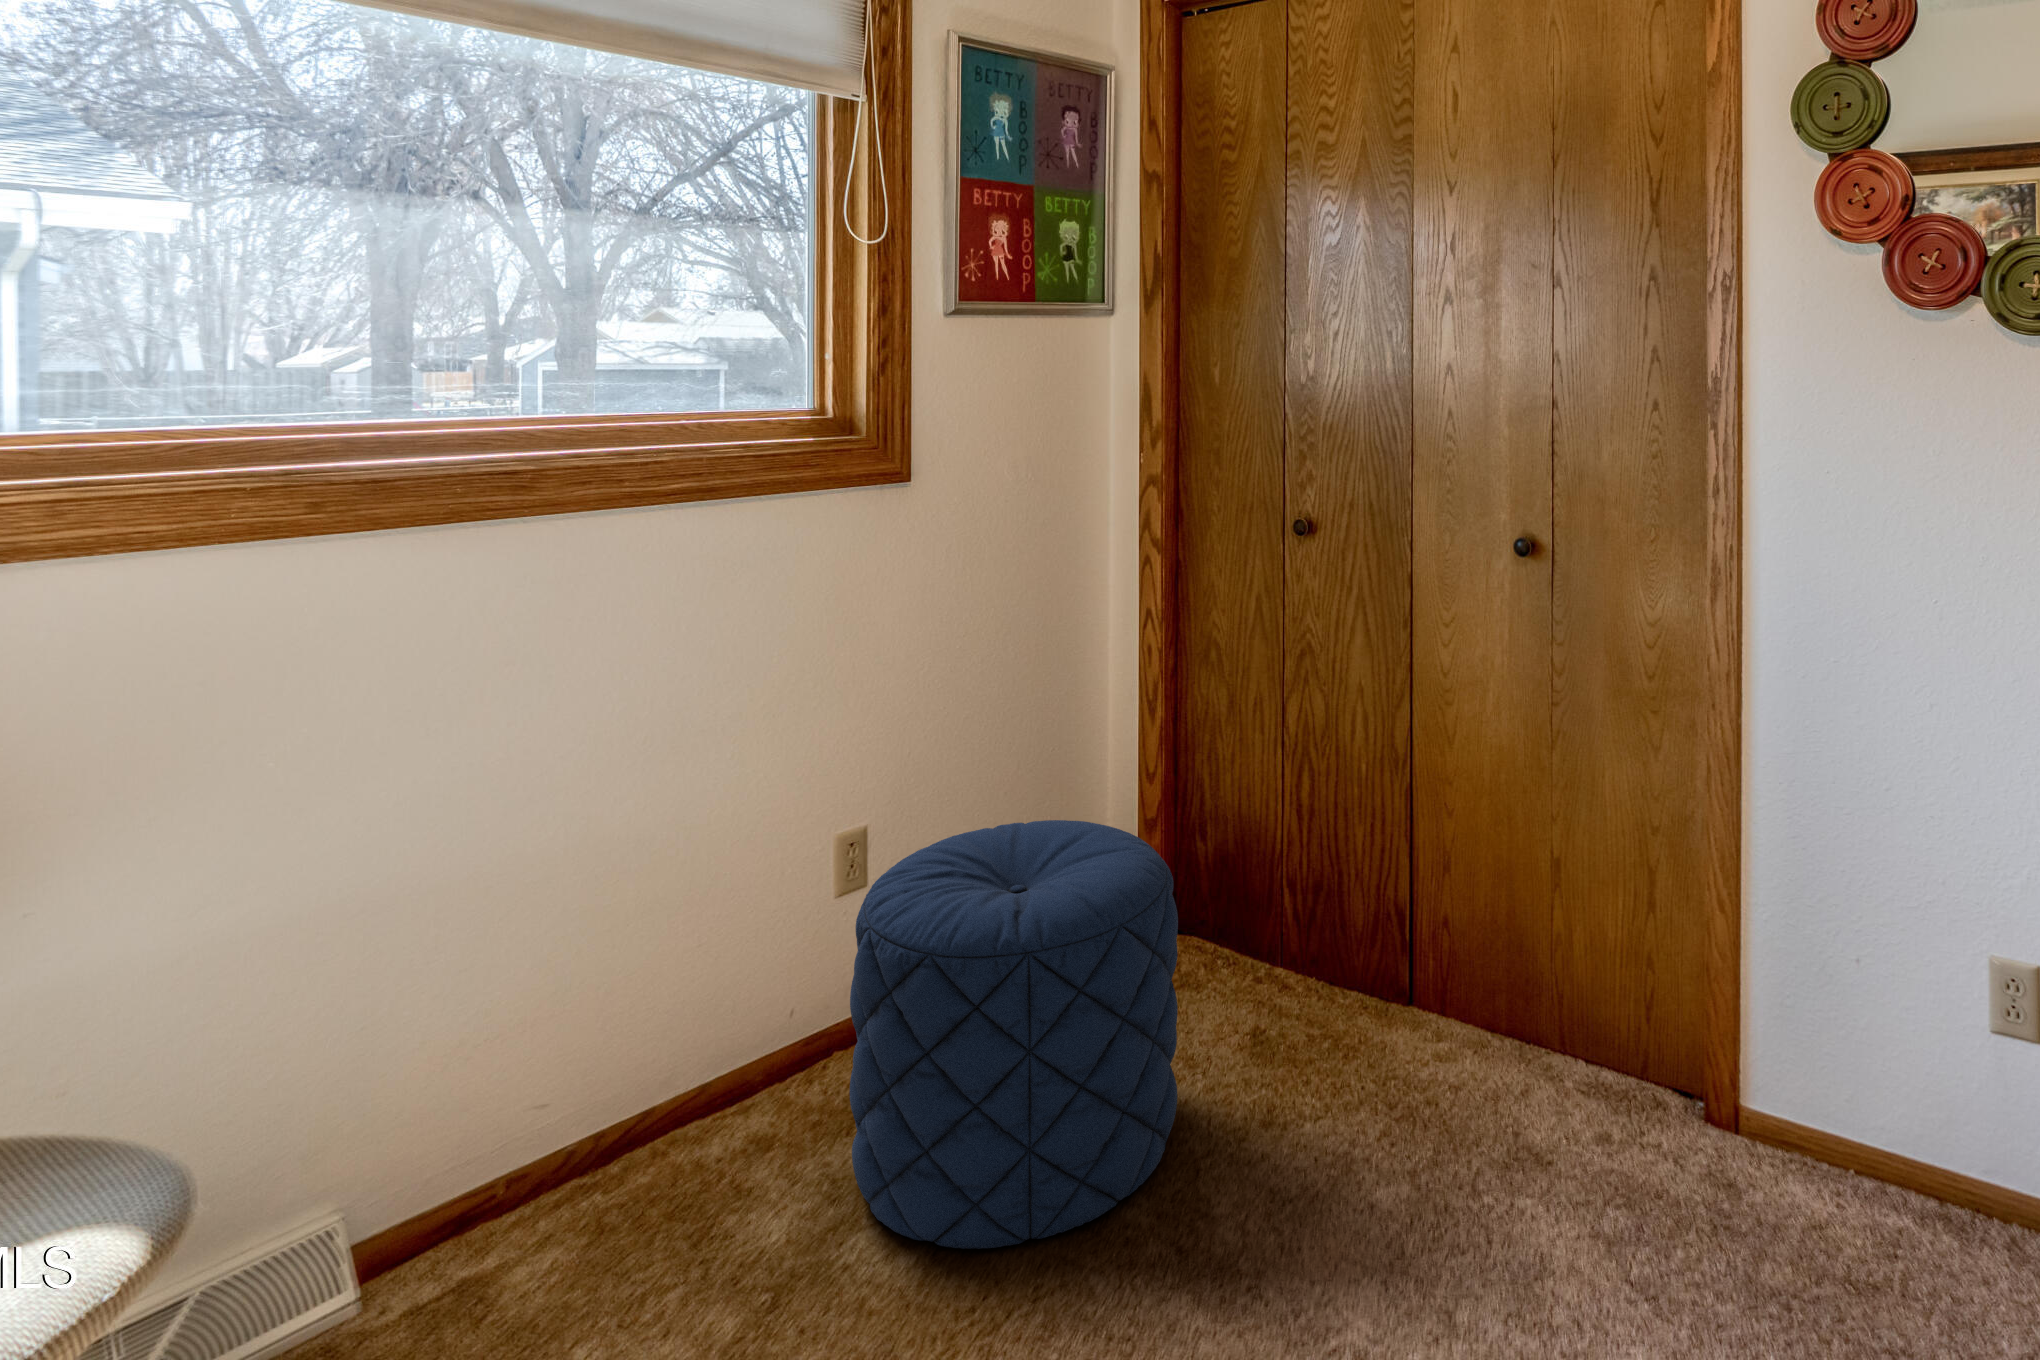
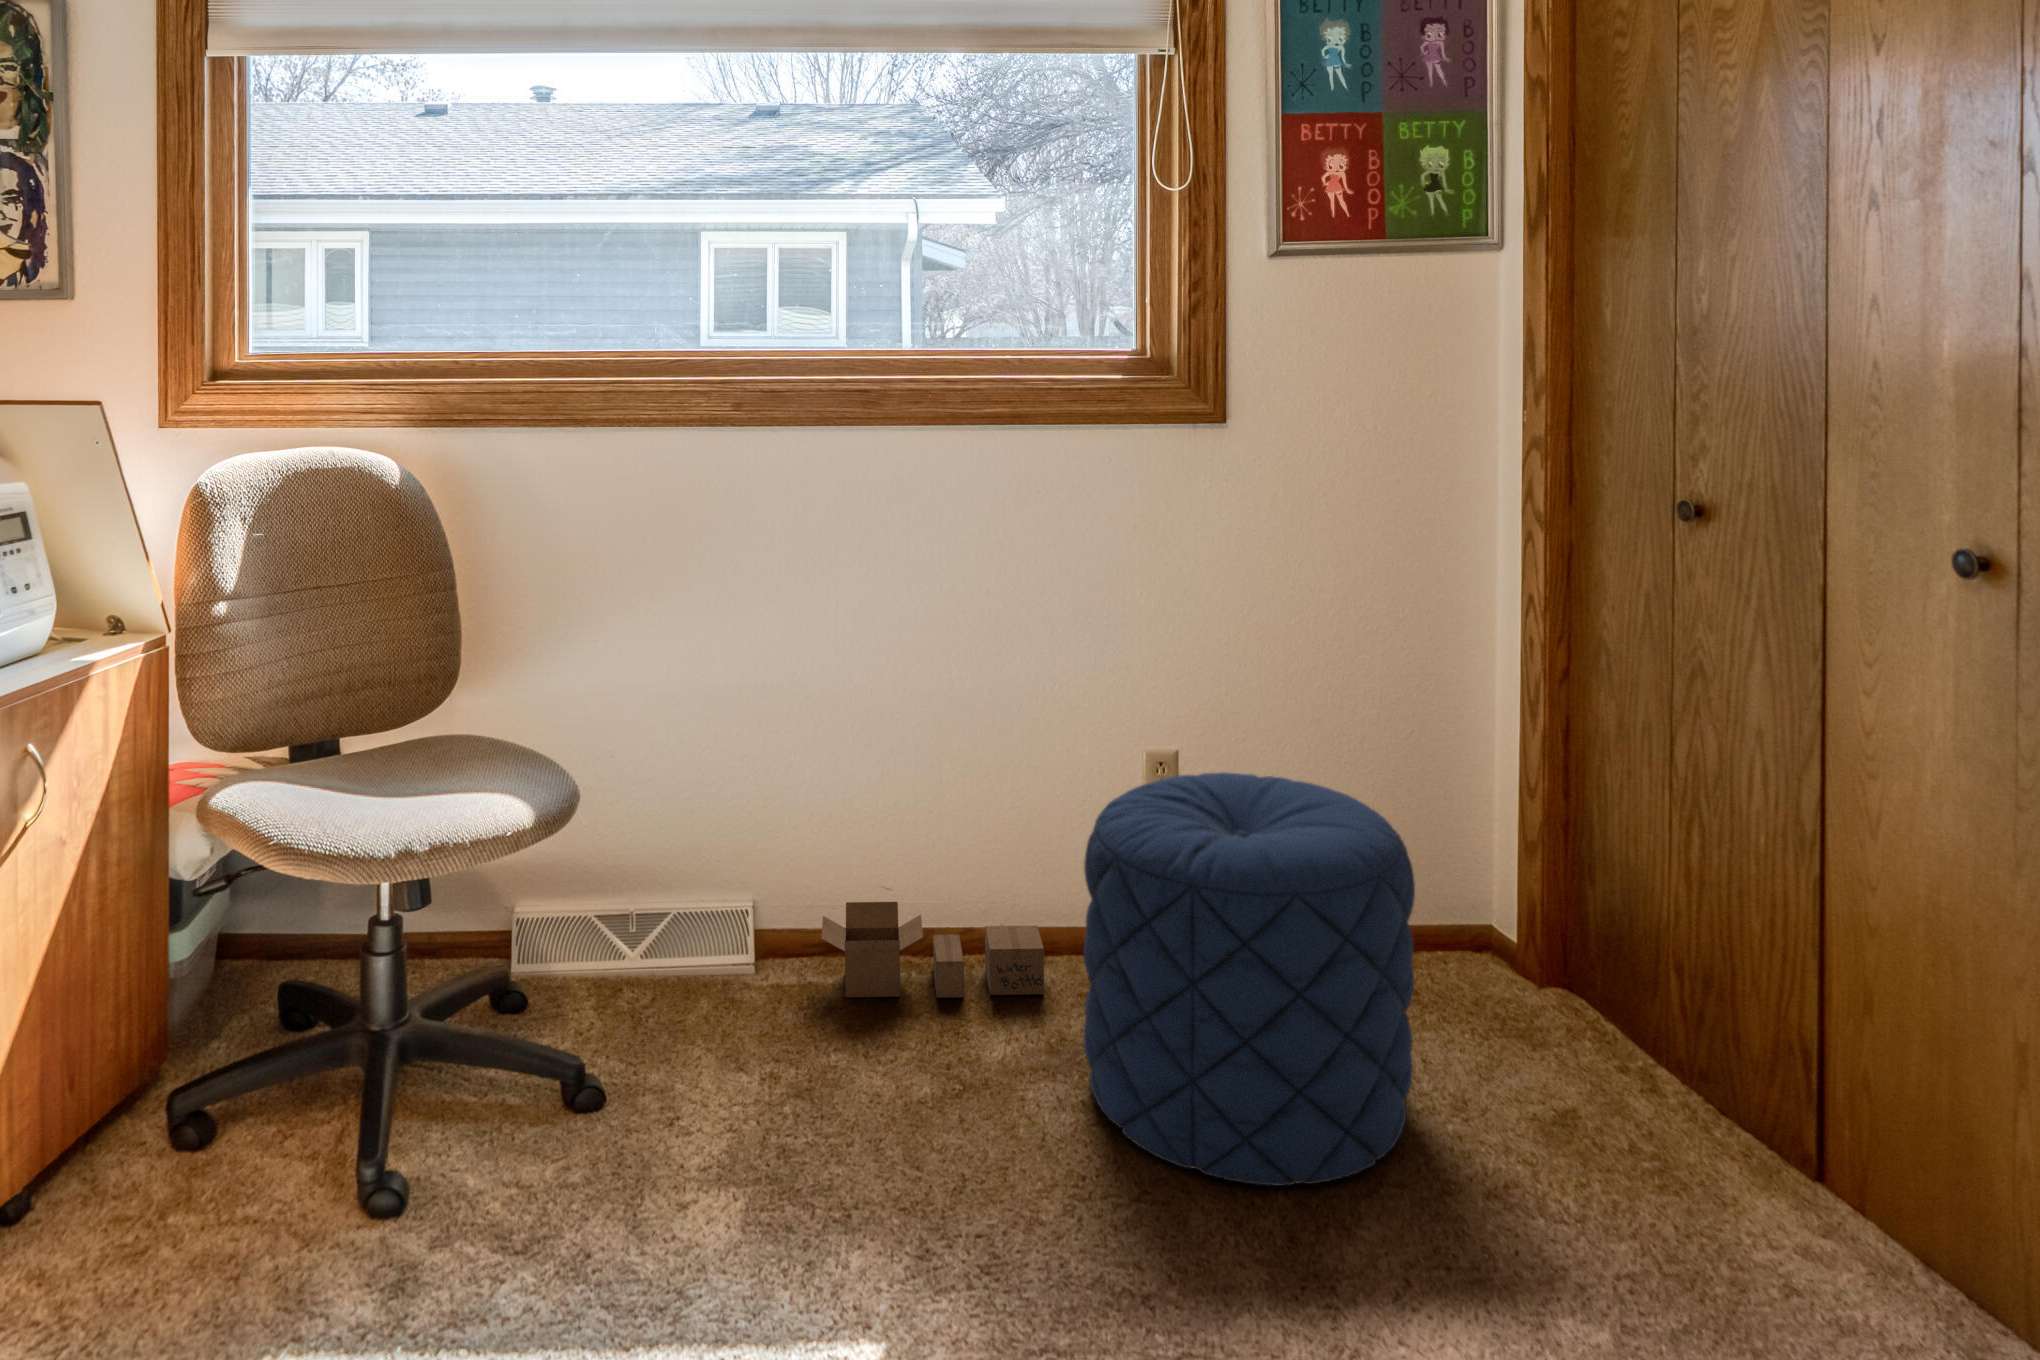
cardboard box: none [422,1075,748,1278] -> present [821,902,1044,998]

